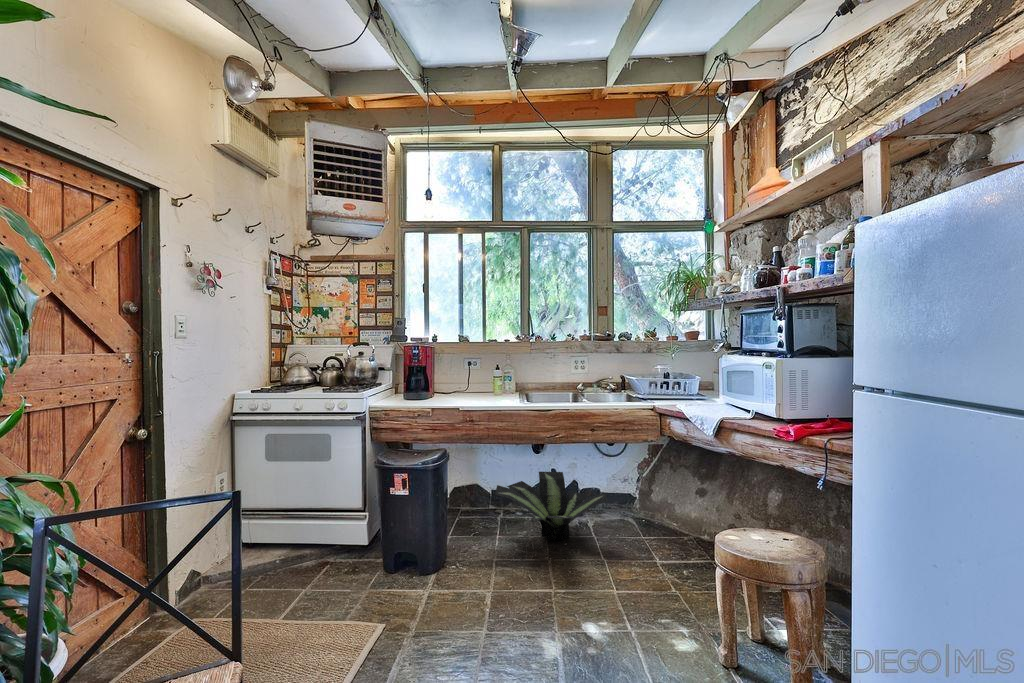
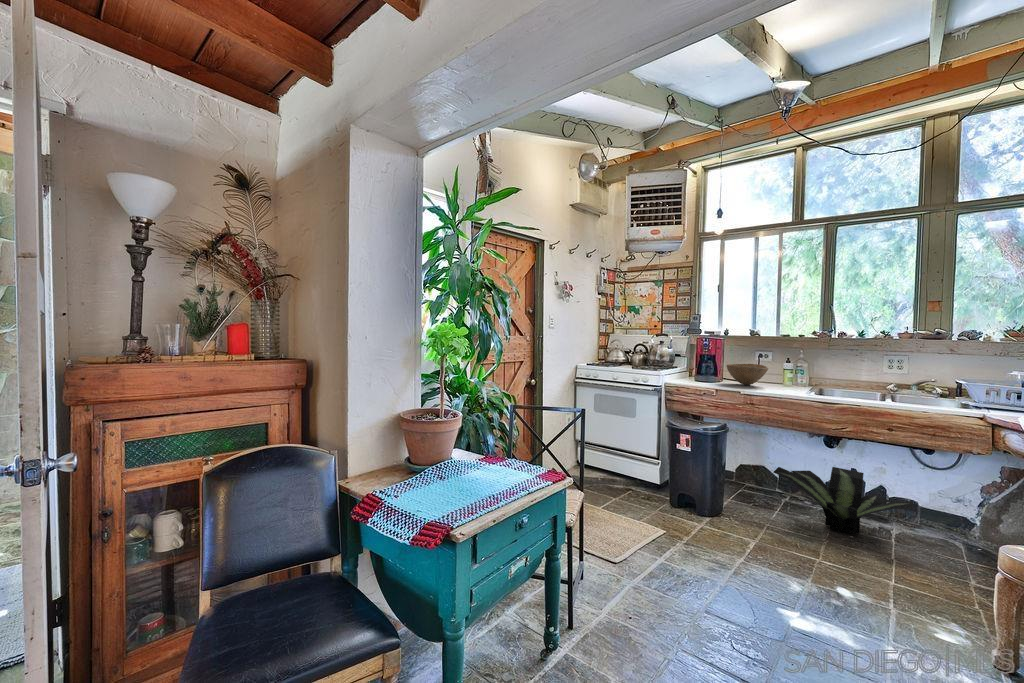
bowl: none [439,373,481,398] -> present [726,364,768,385]

